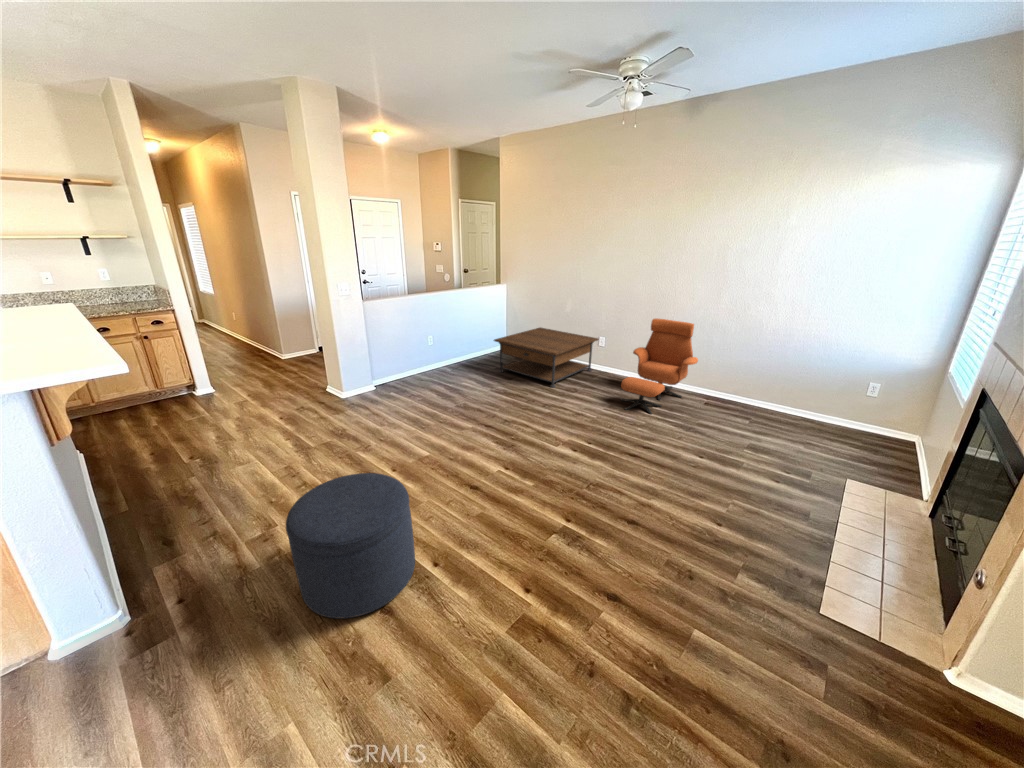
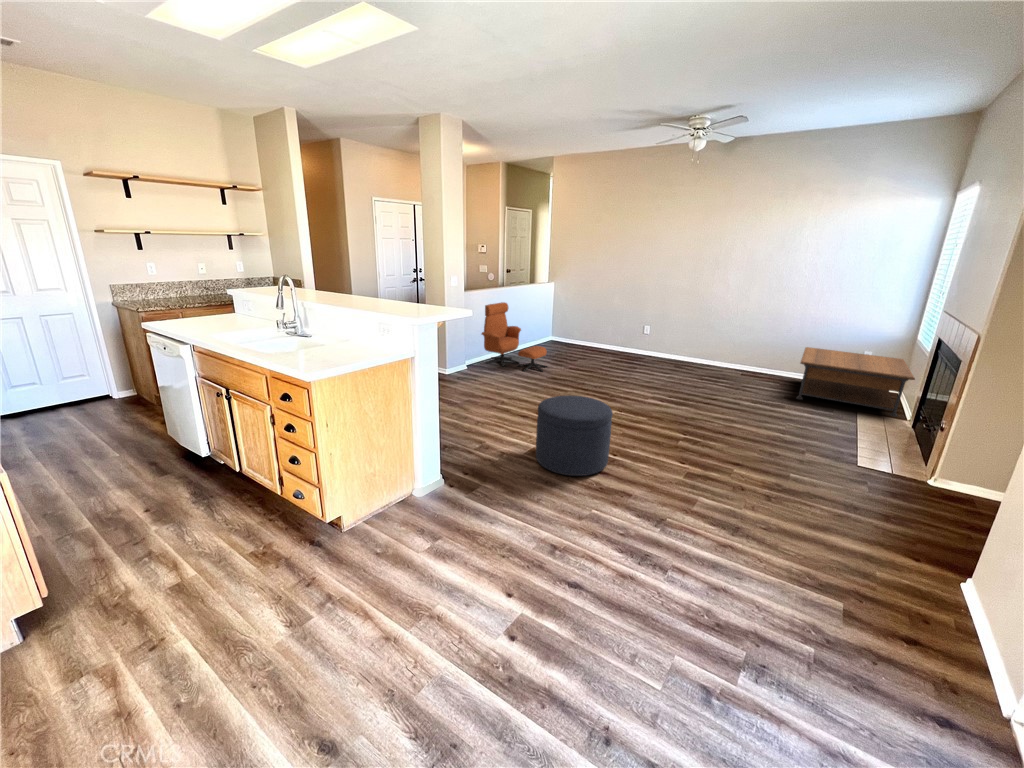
lounge chair: present [621,318,698,414] -> present [482,302,547,372]
coffee table: present [494,328,599,388] -> present [796,347,915,417]

